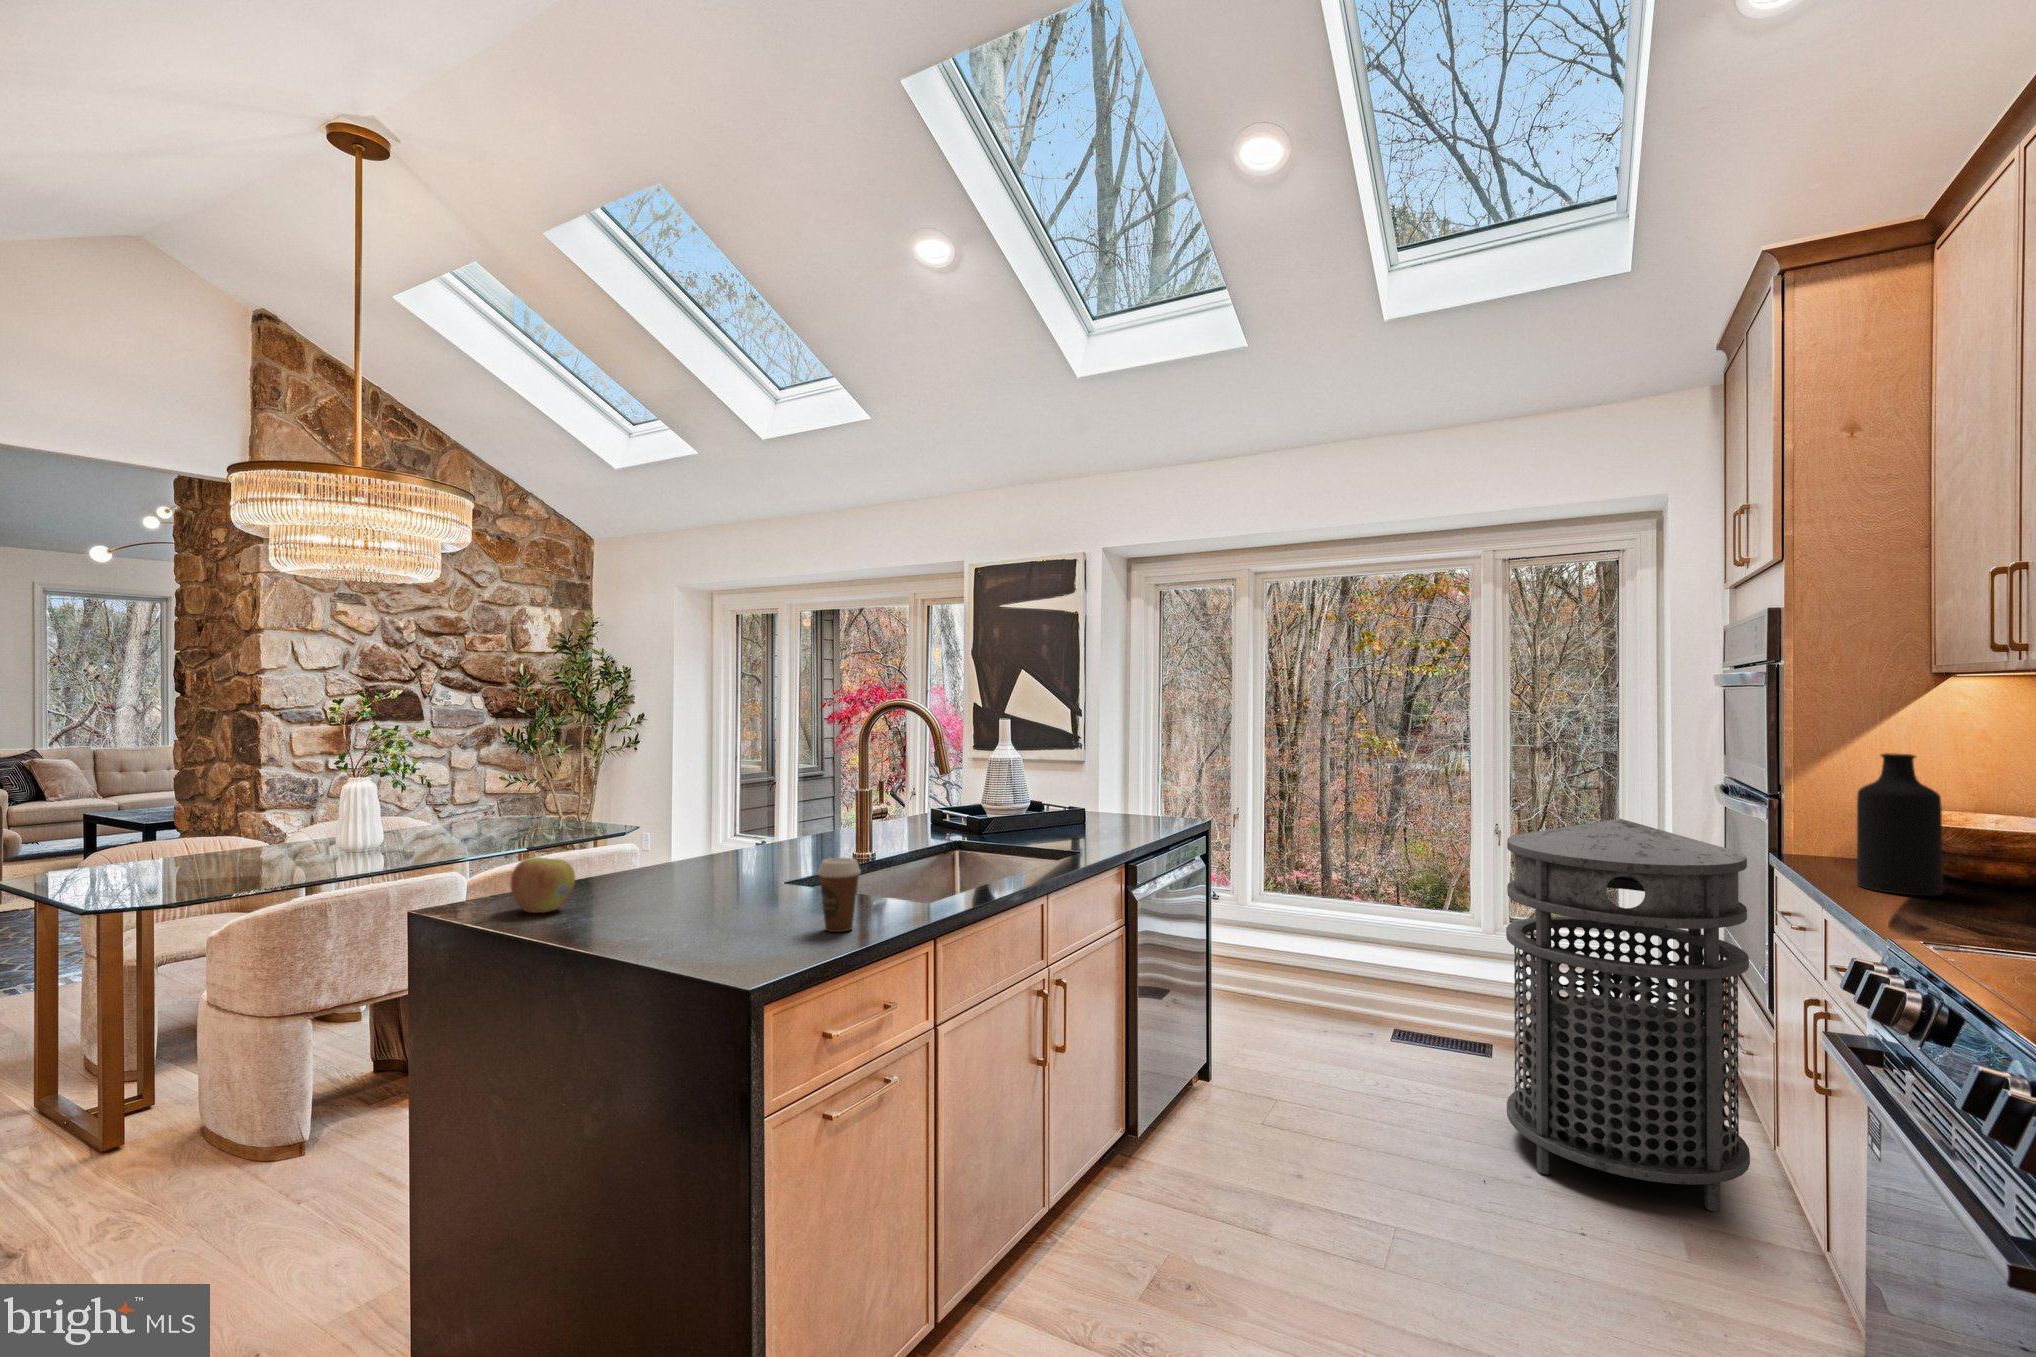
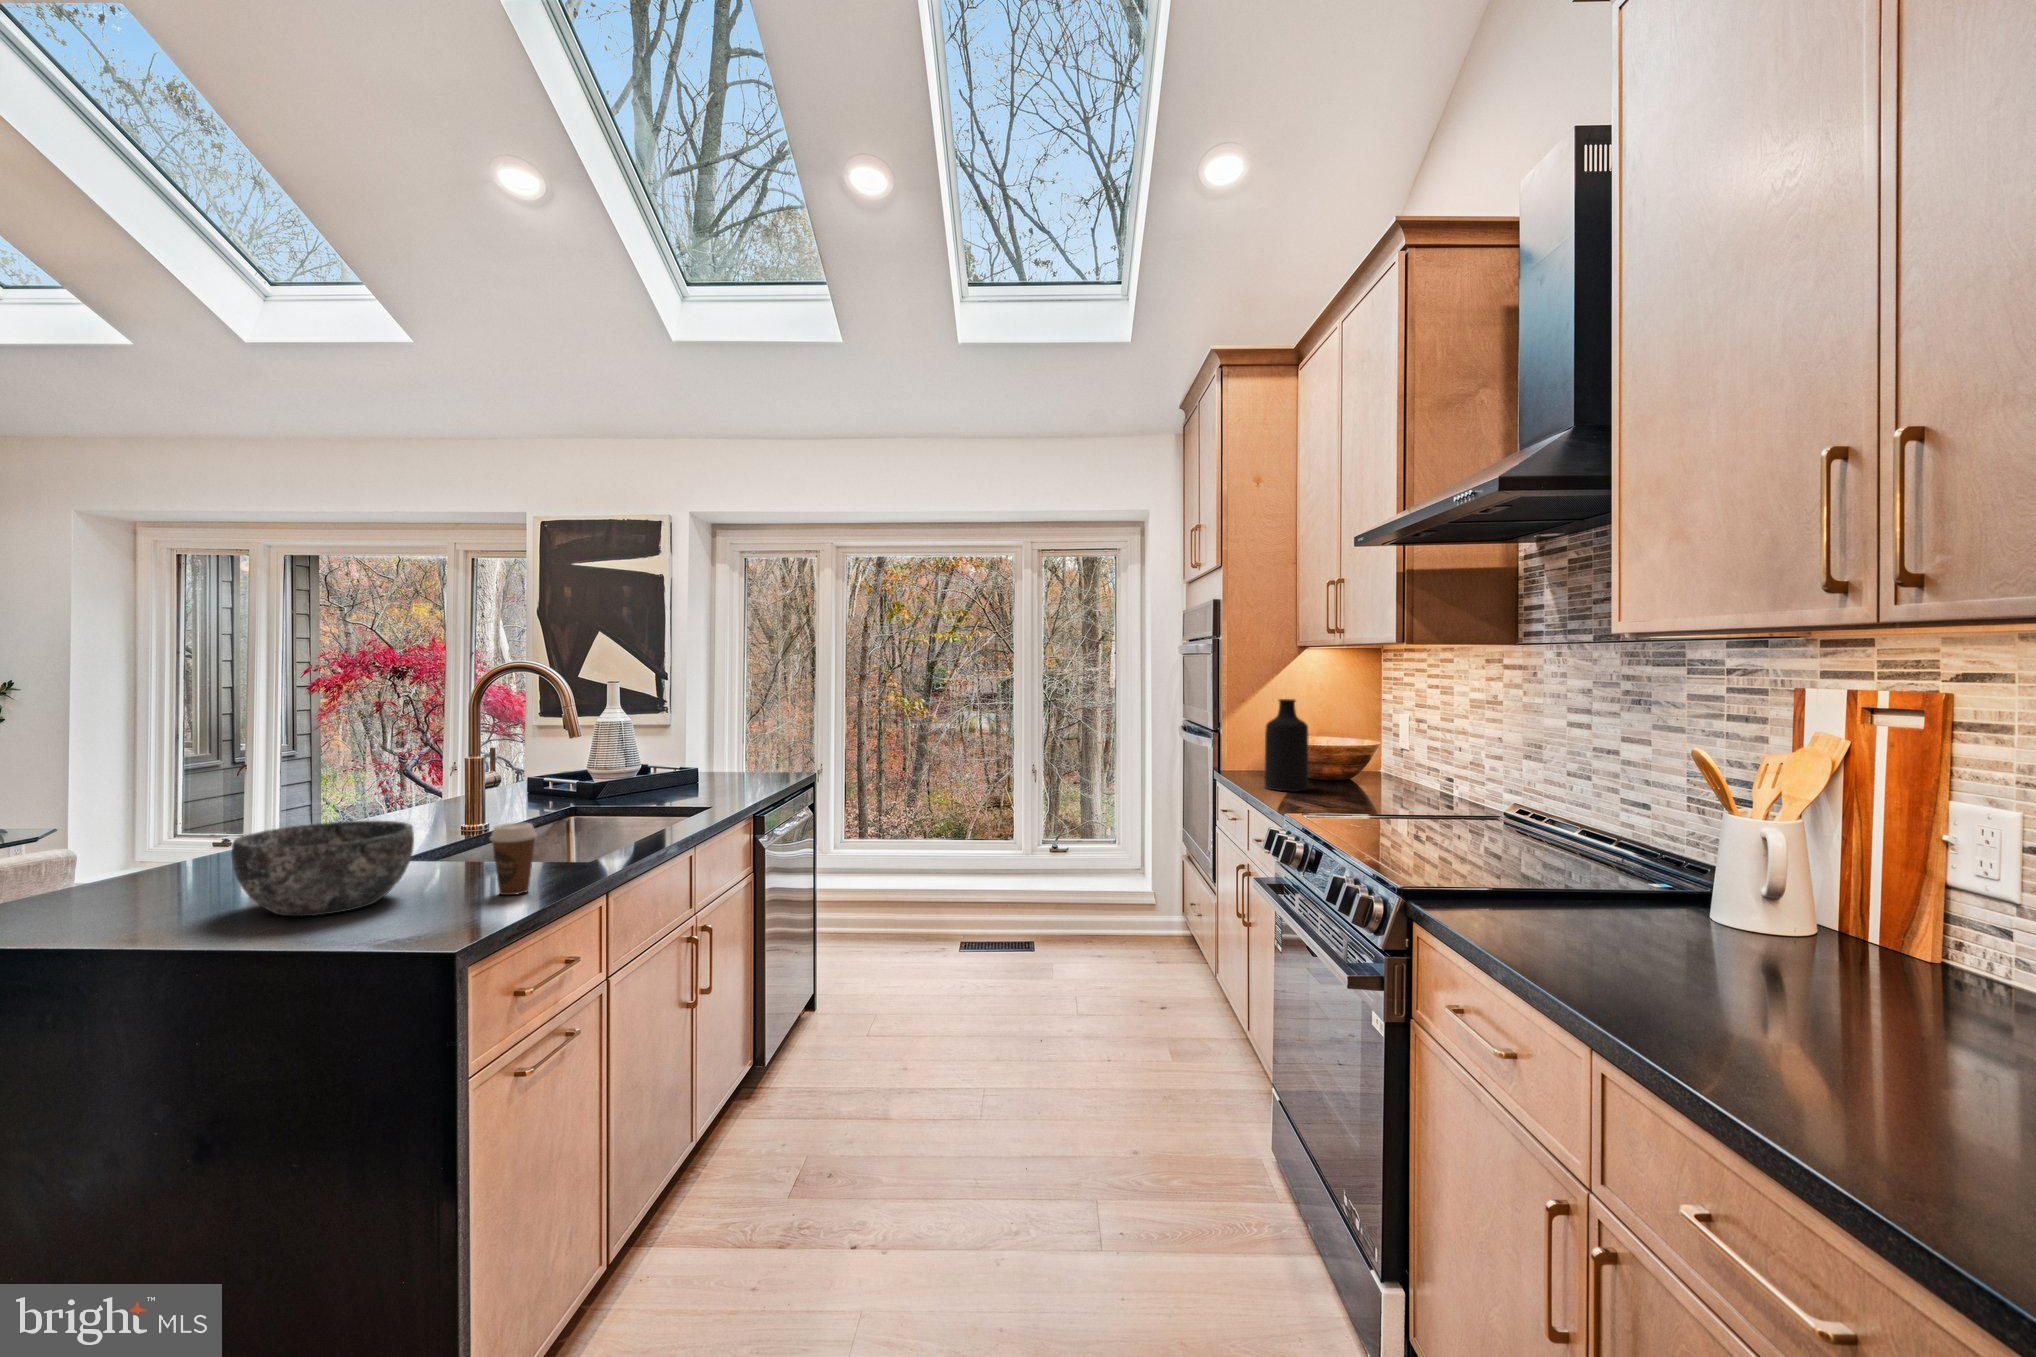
trash can: present [1506,819,1750,1212] -> none [1046,752,1201,1025]
bowl: none [613,843,759,932] -> present [232,821,414,916]
apple: present [510,857,575,913] -> none [65,854,158,917]

